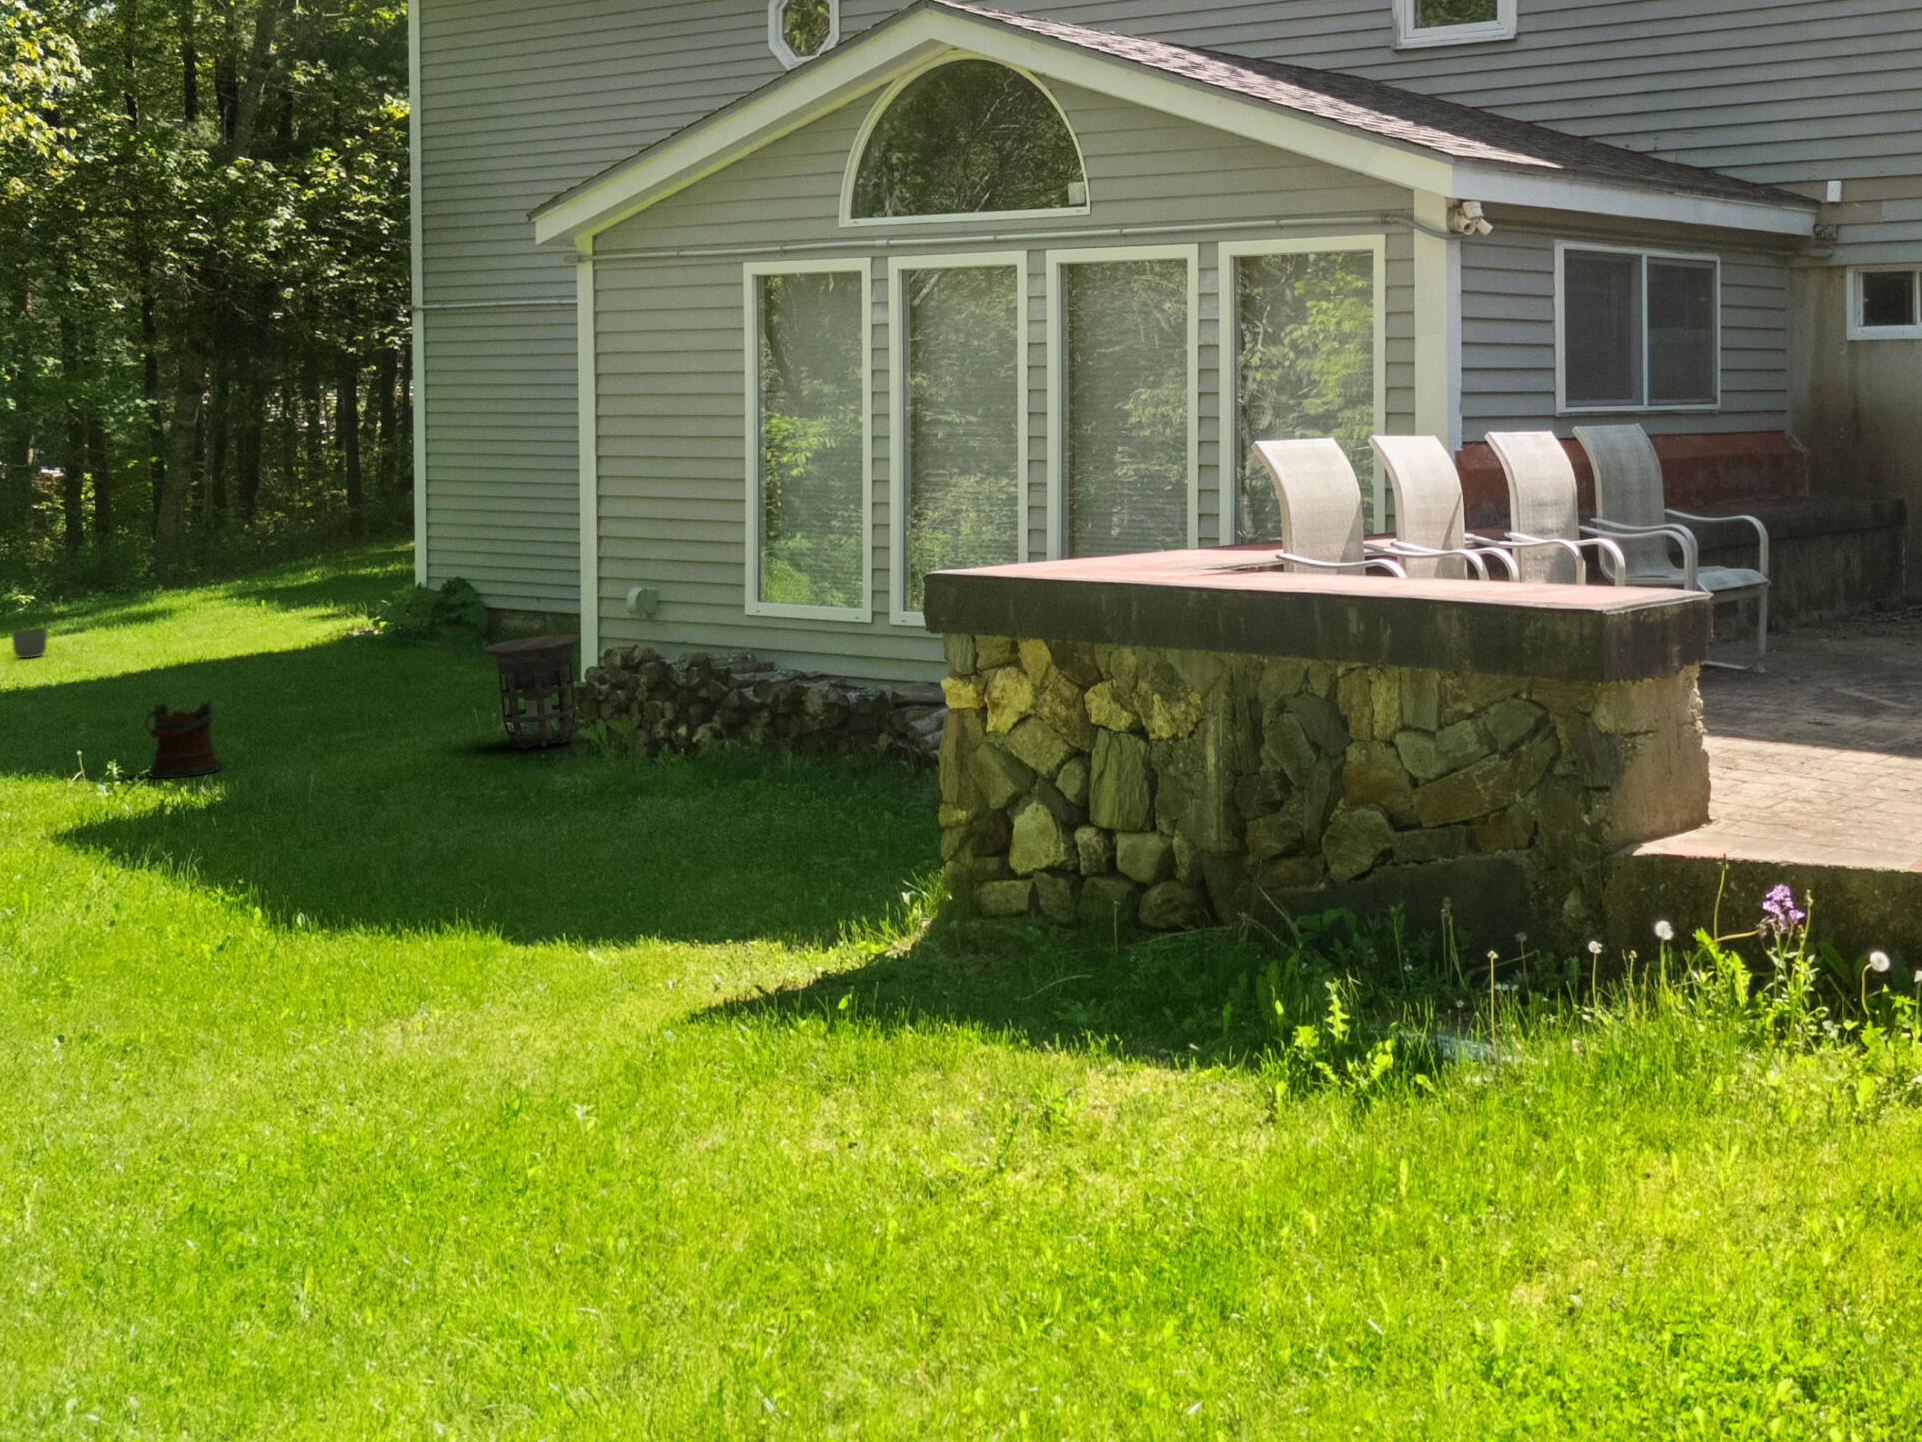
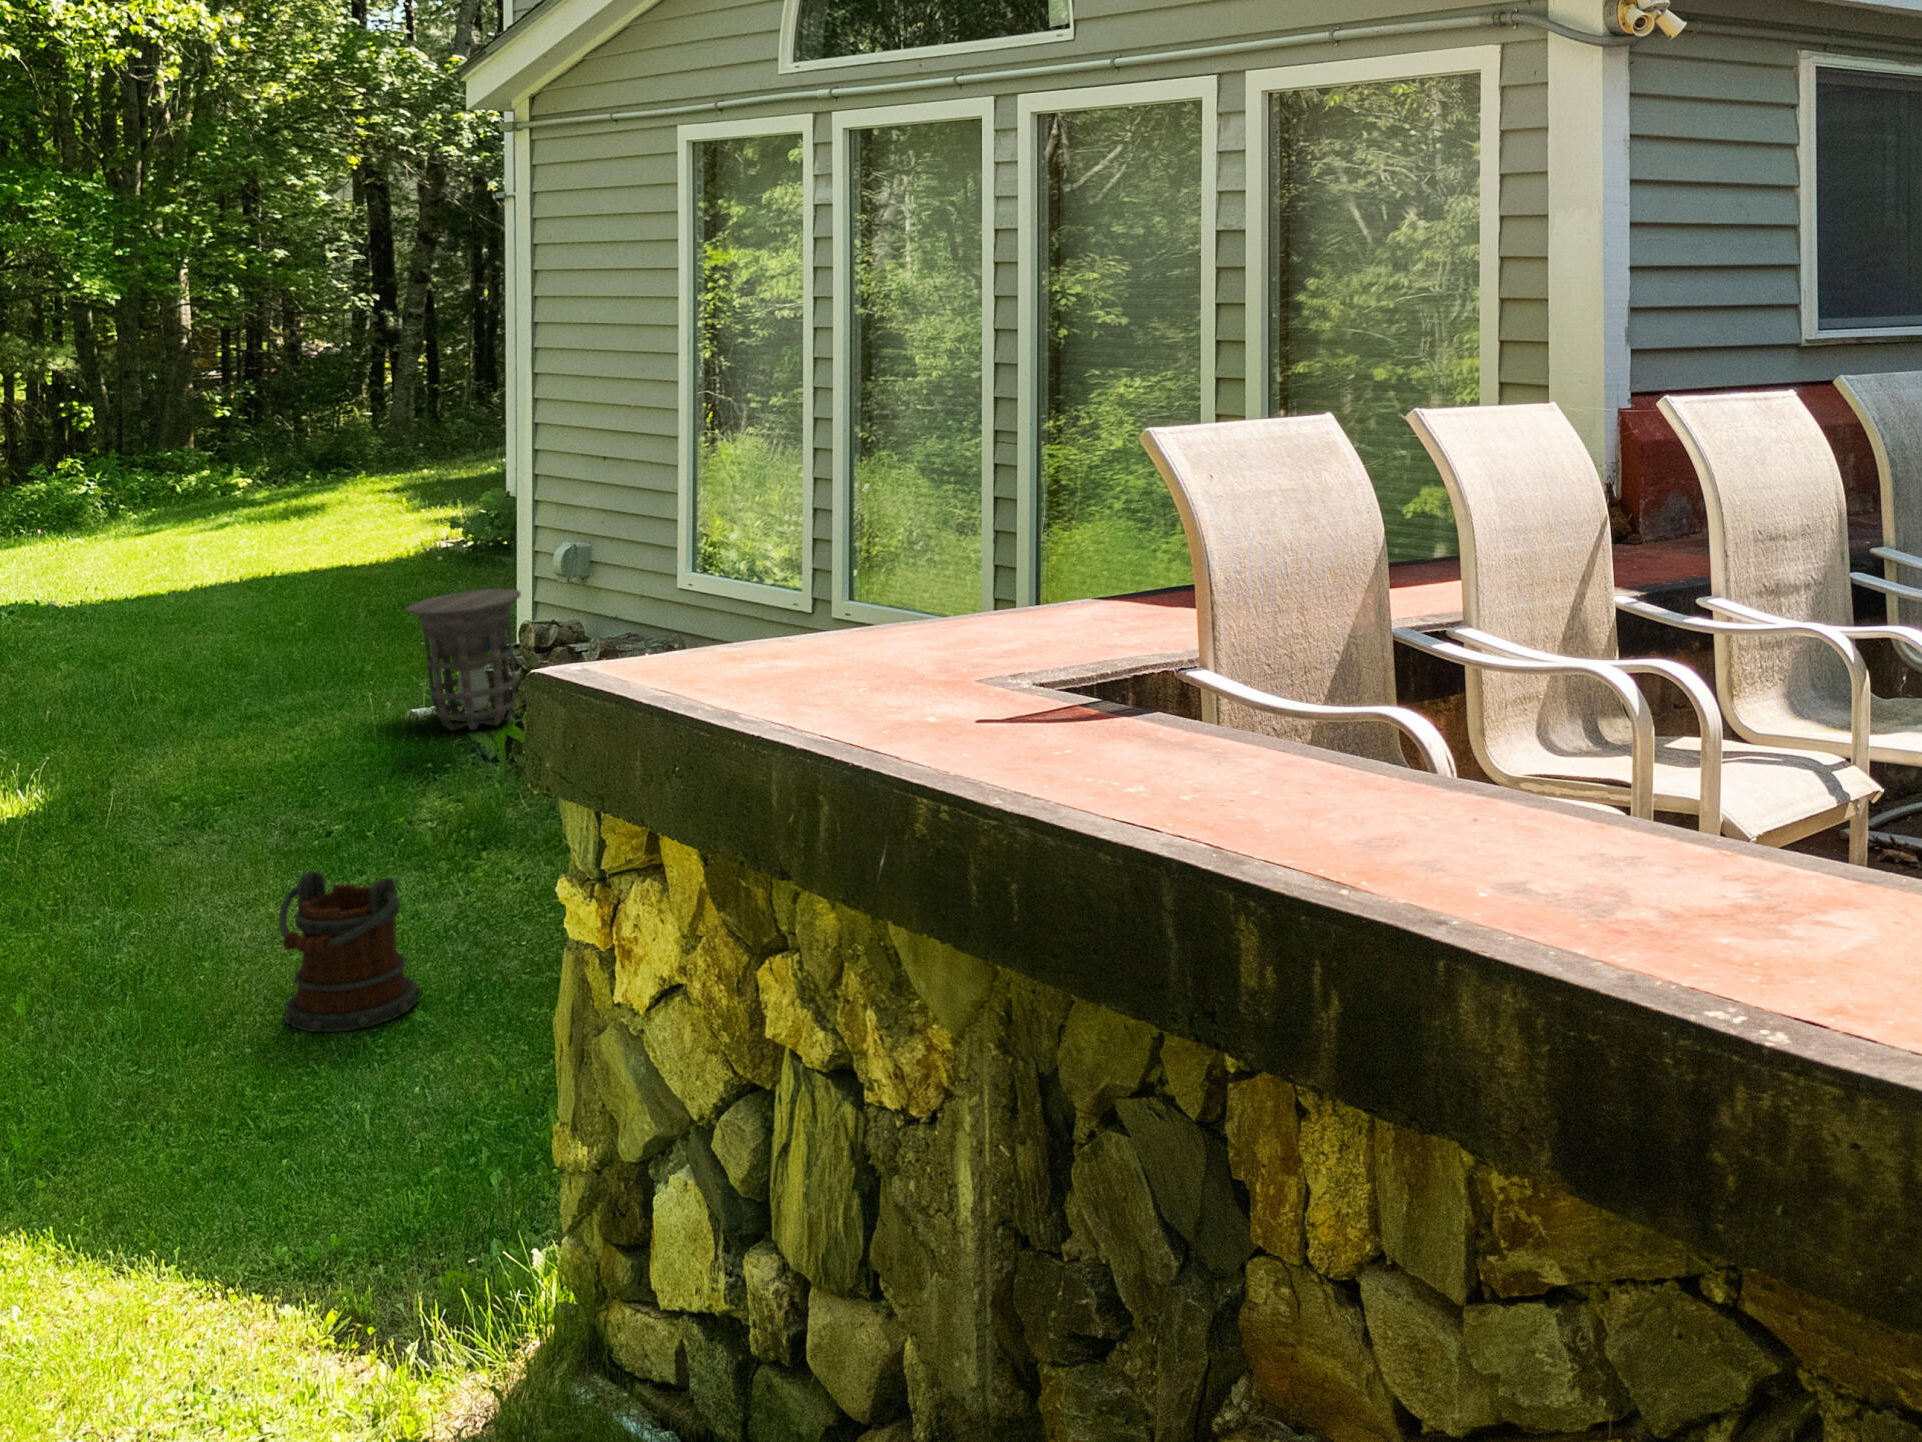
planter: present [12,629,47,658] -> none [140,522,172,551]
bucket: present [144,702,223,778] -> present [279,871,422,1032]

